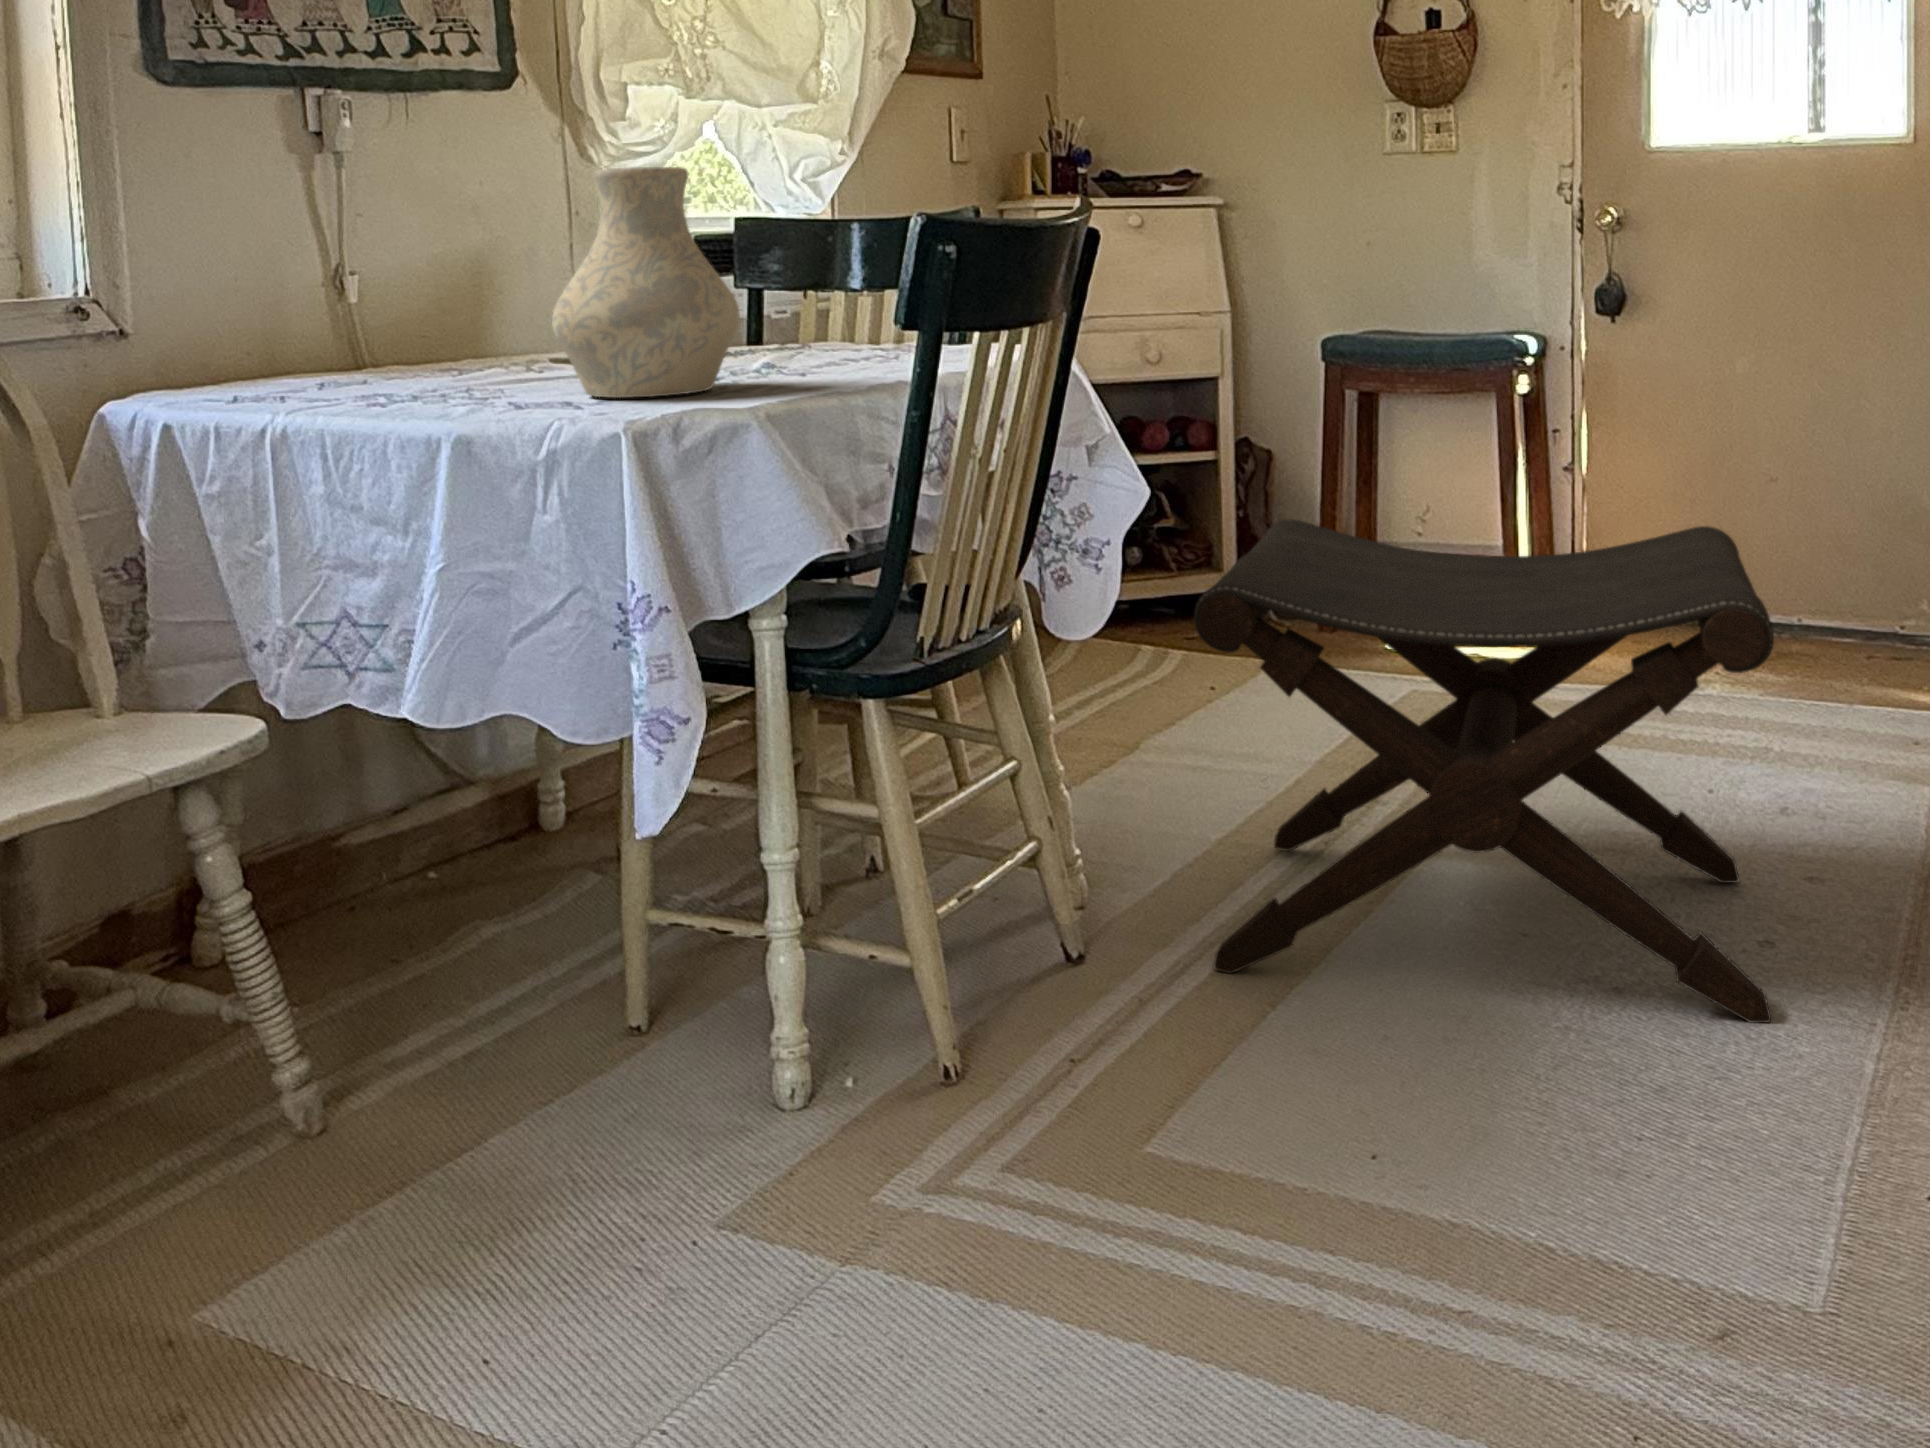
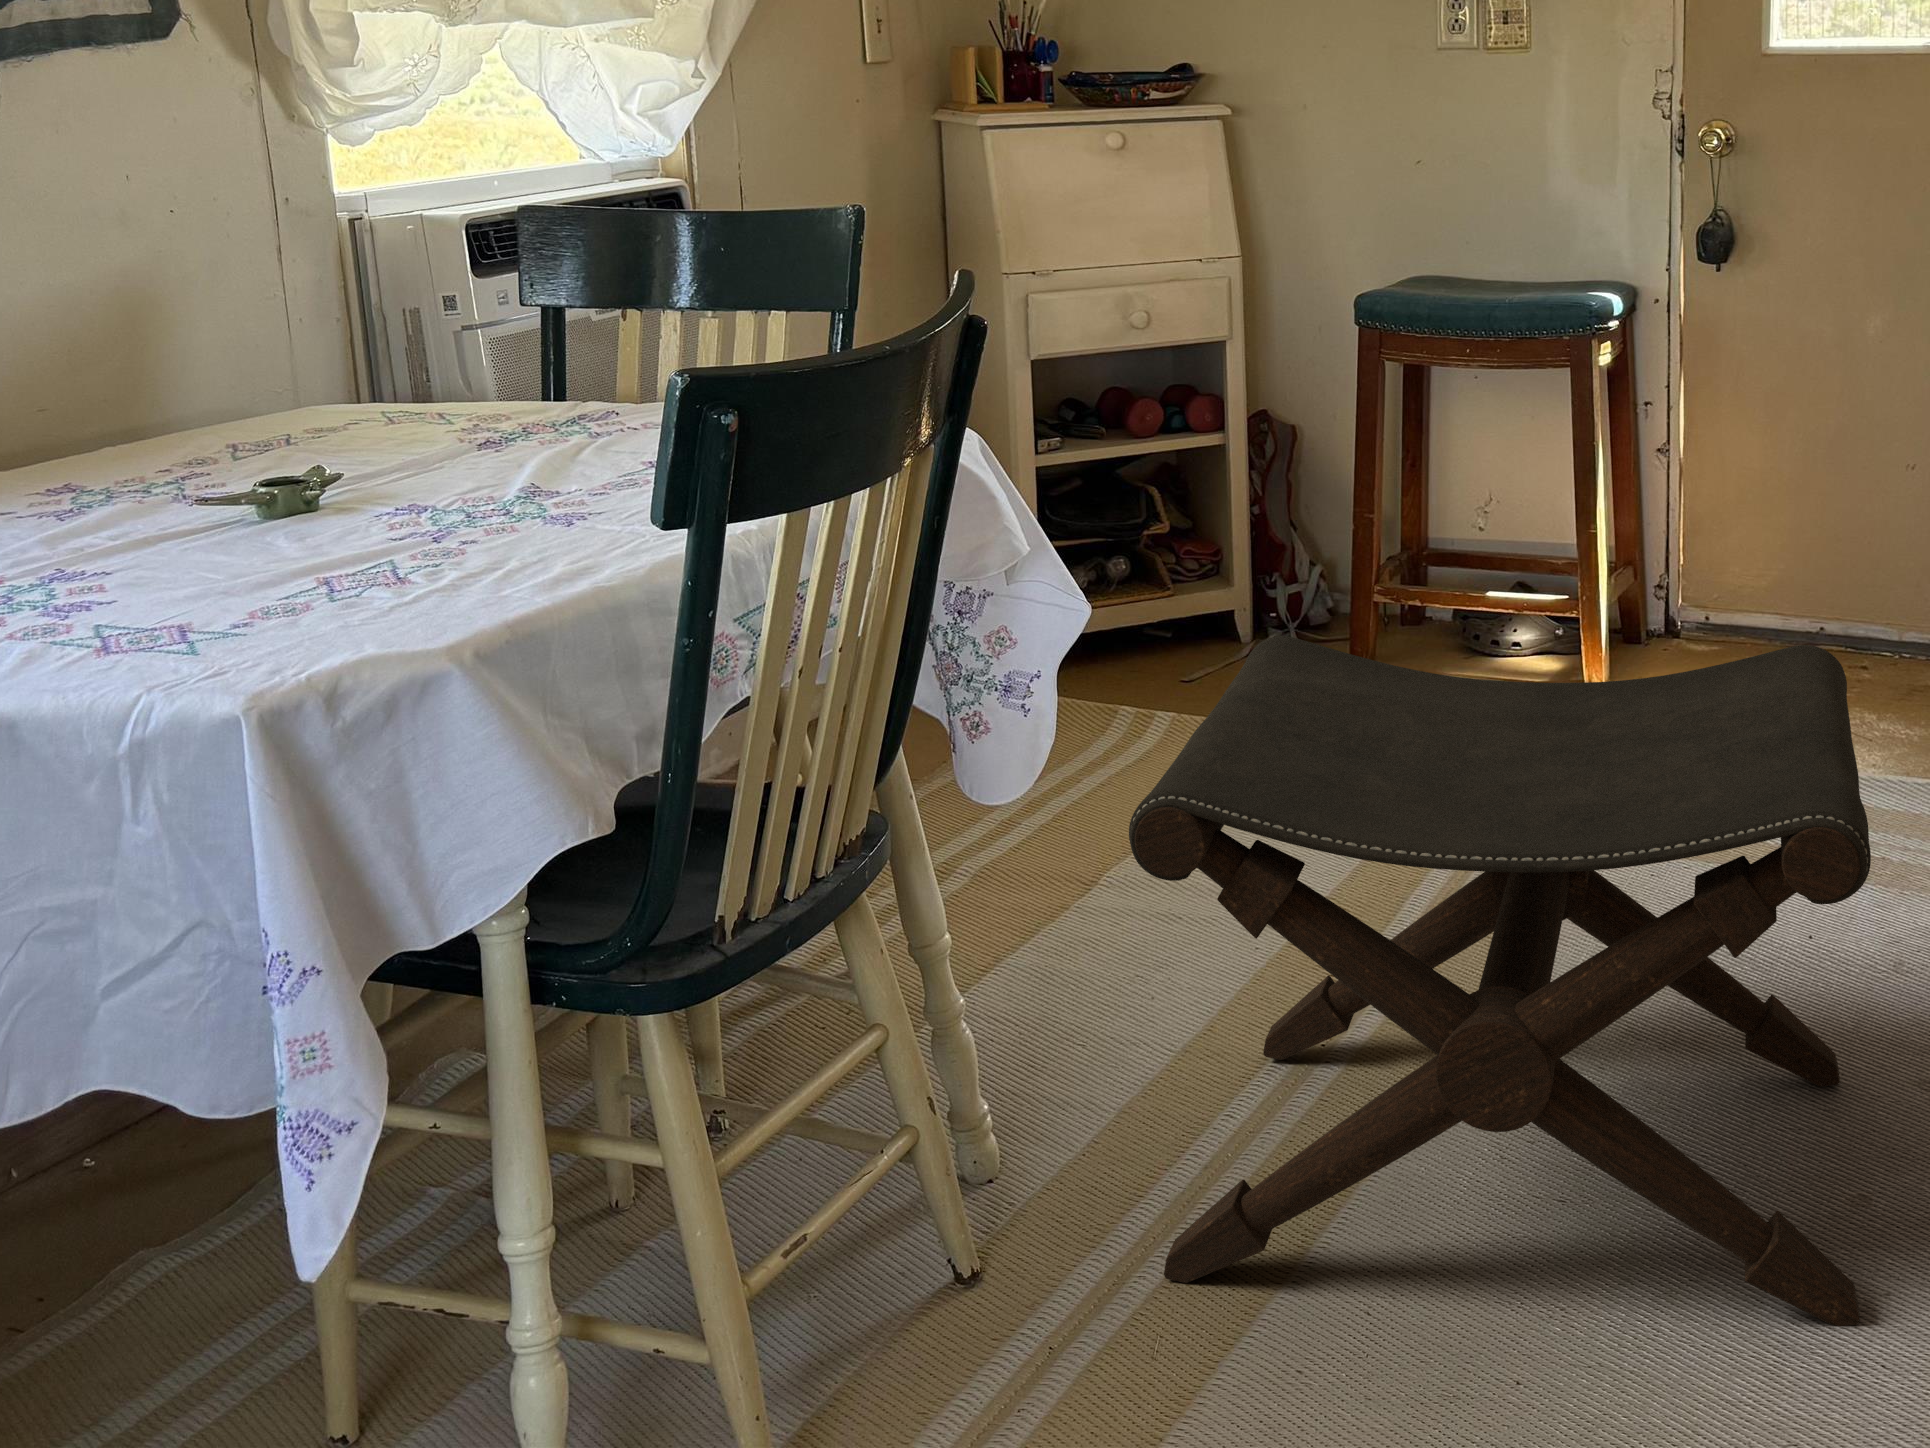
vase: present [552,167,740,398] -> none [159,263,456,613]

